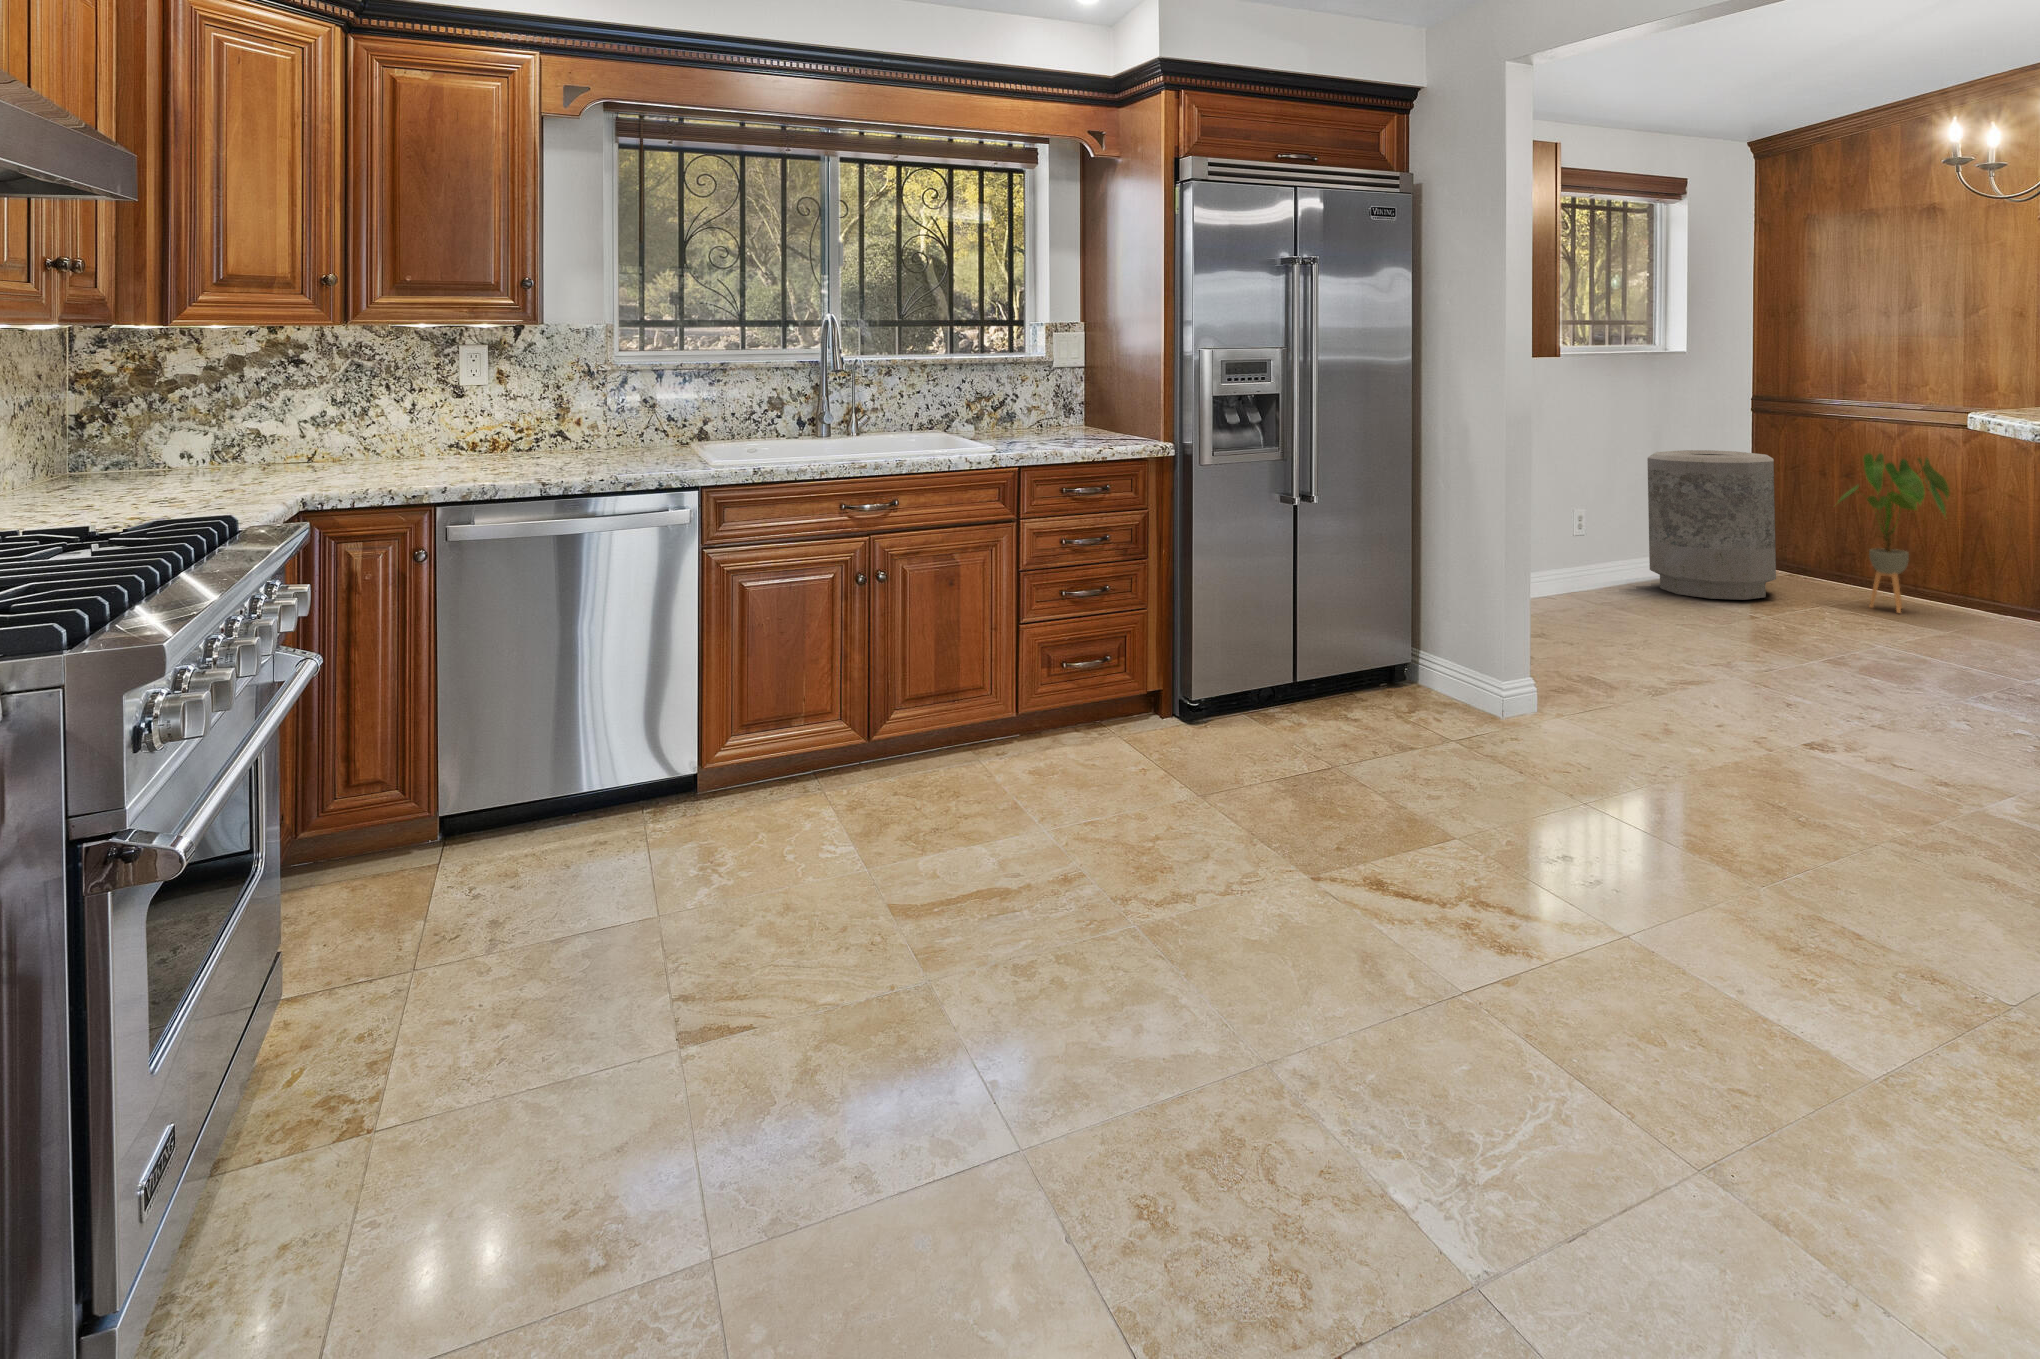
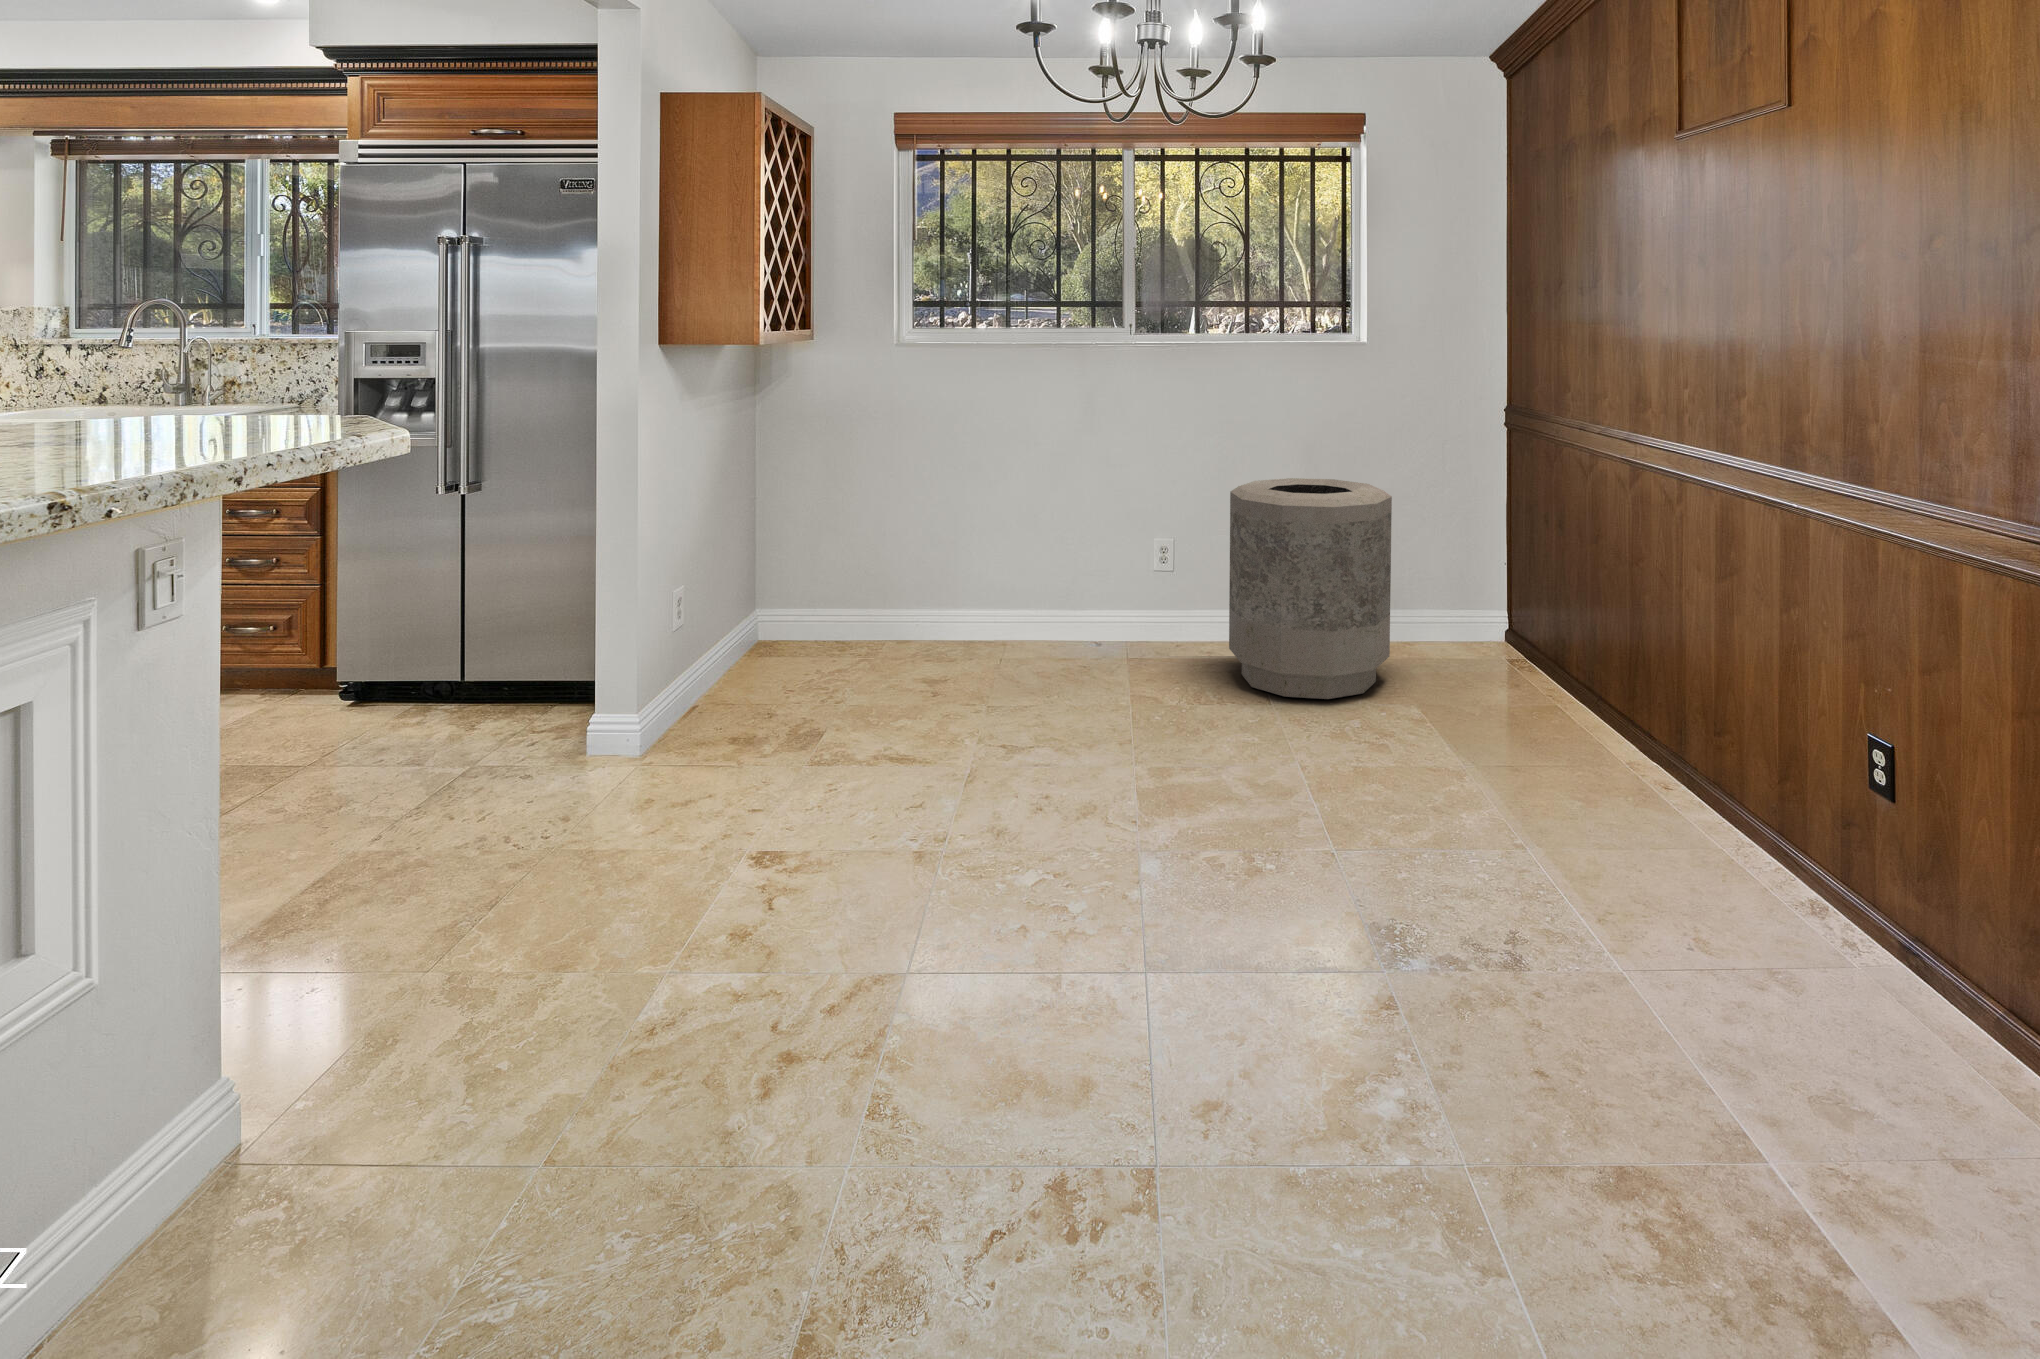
house plant: present [1838,453,1949,613] -> none [1379,510,1529,757]

